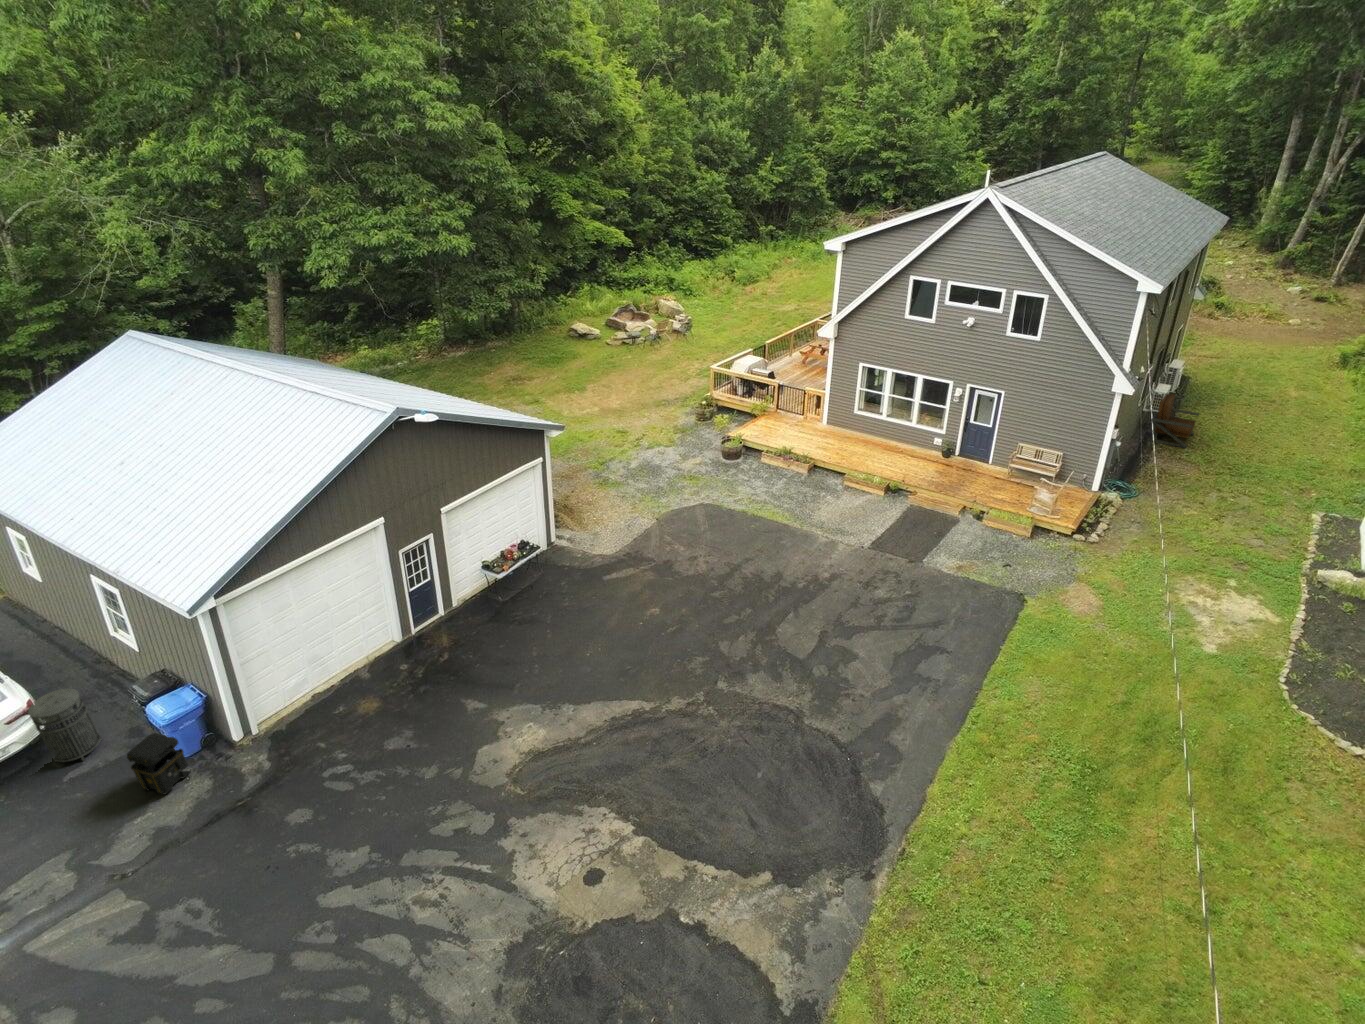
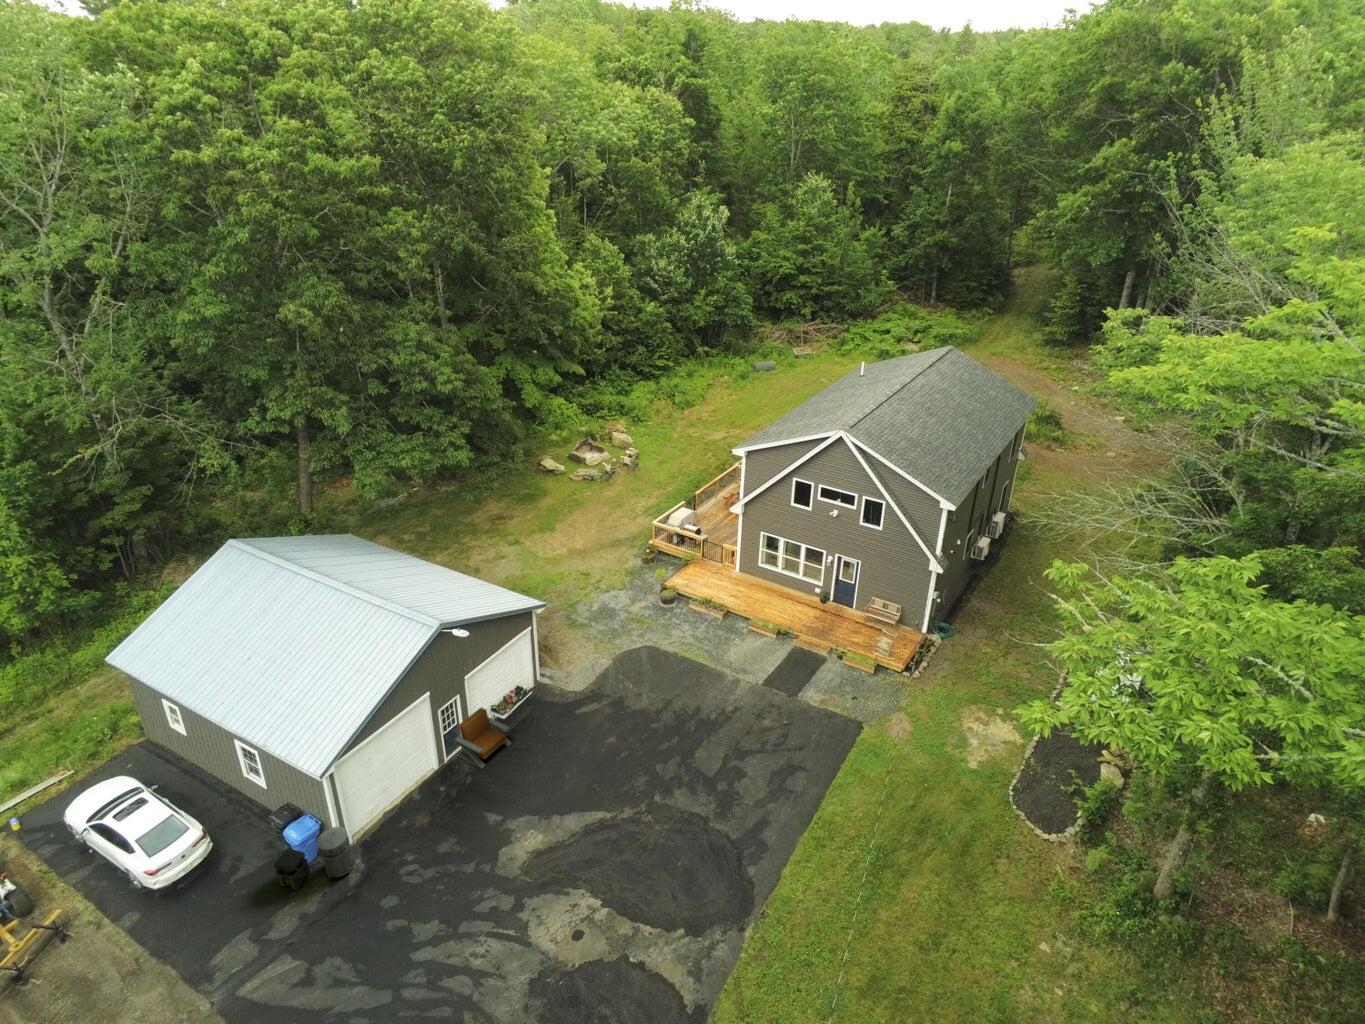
lounge chair: present [1148,393,1199,448] -> present [455,708,511,769]
trash can: present [28,688,102,762] -> present [317,826,355,877]

